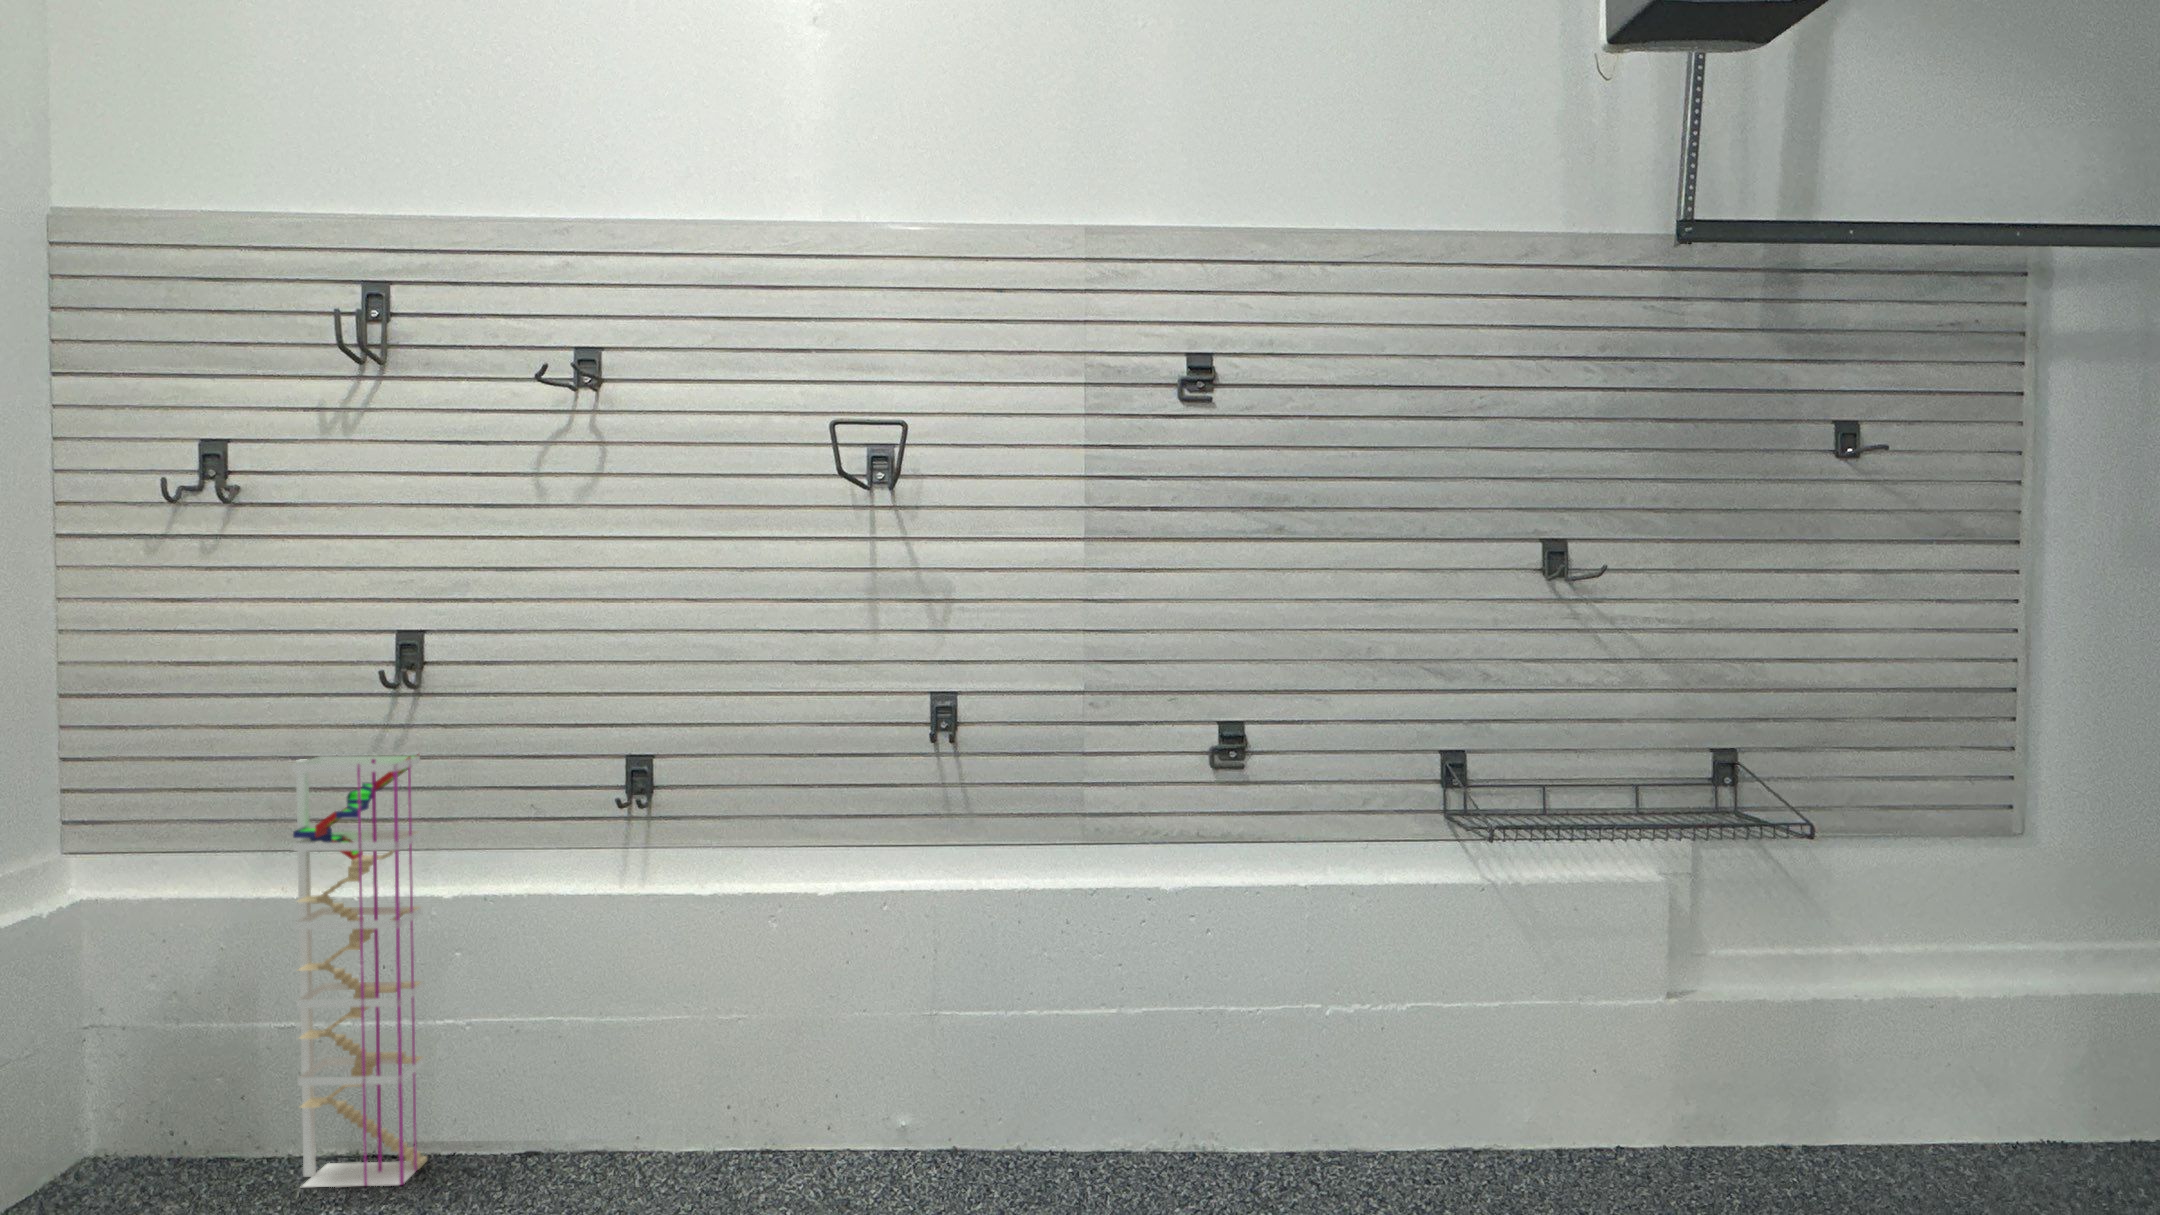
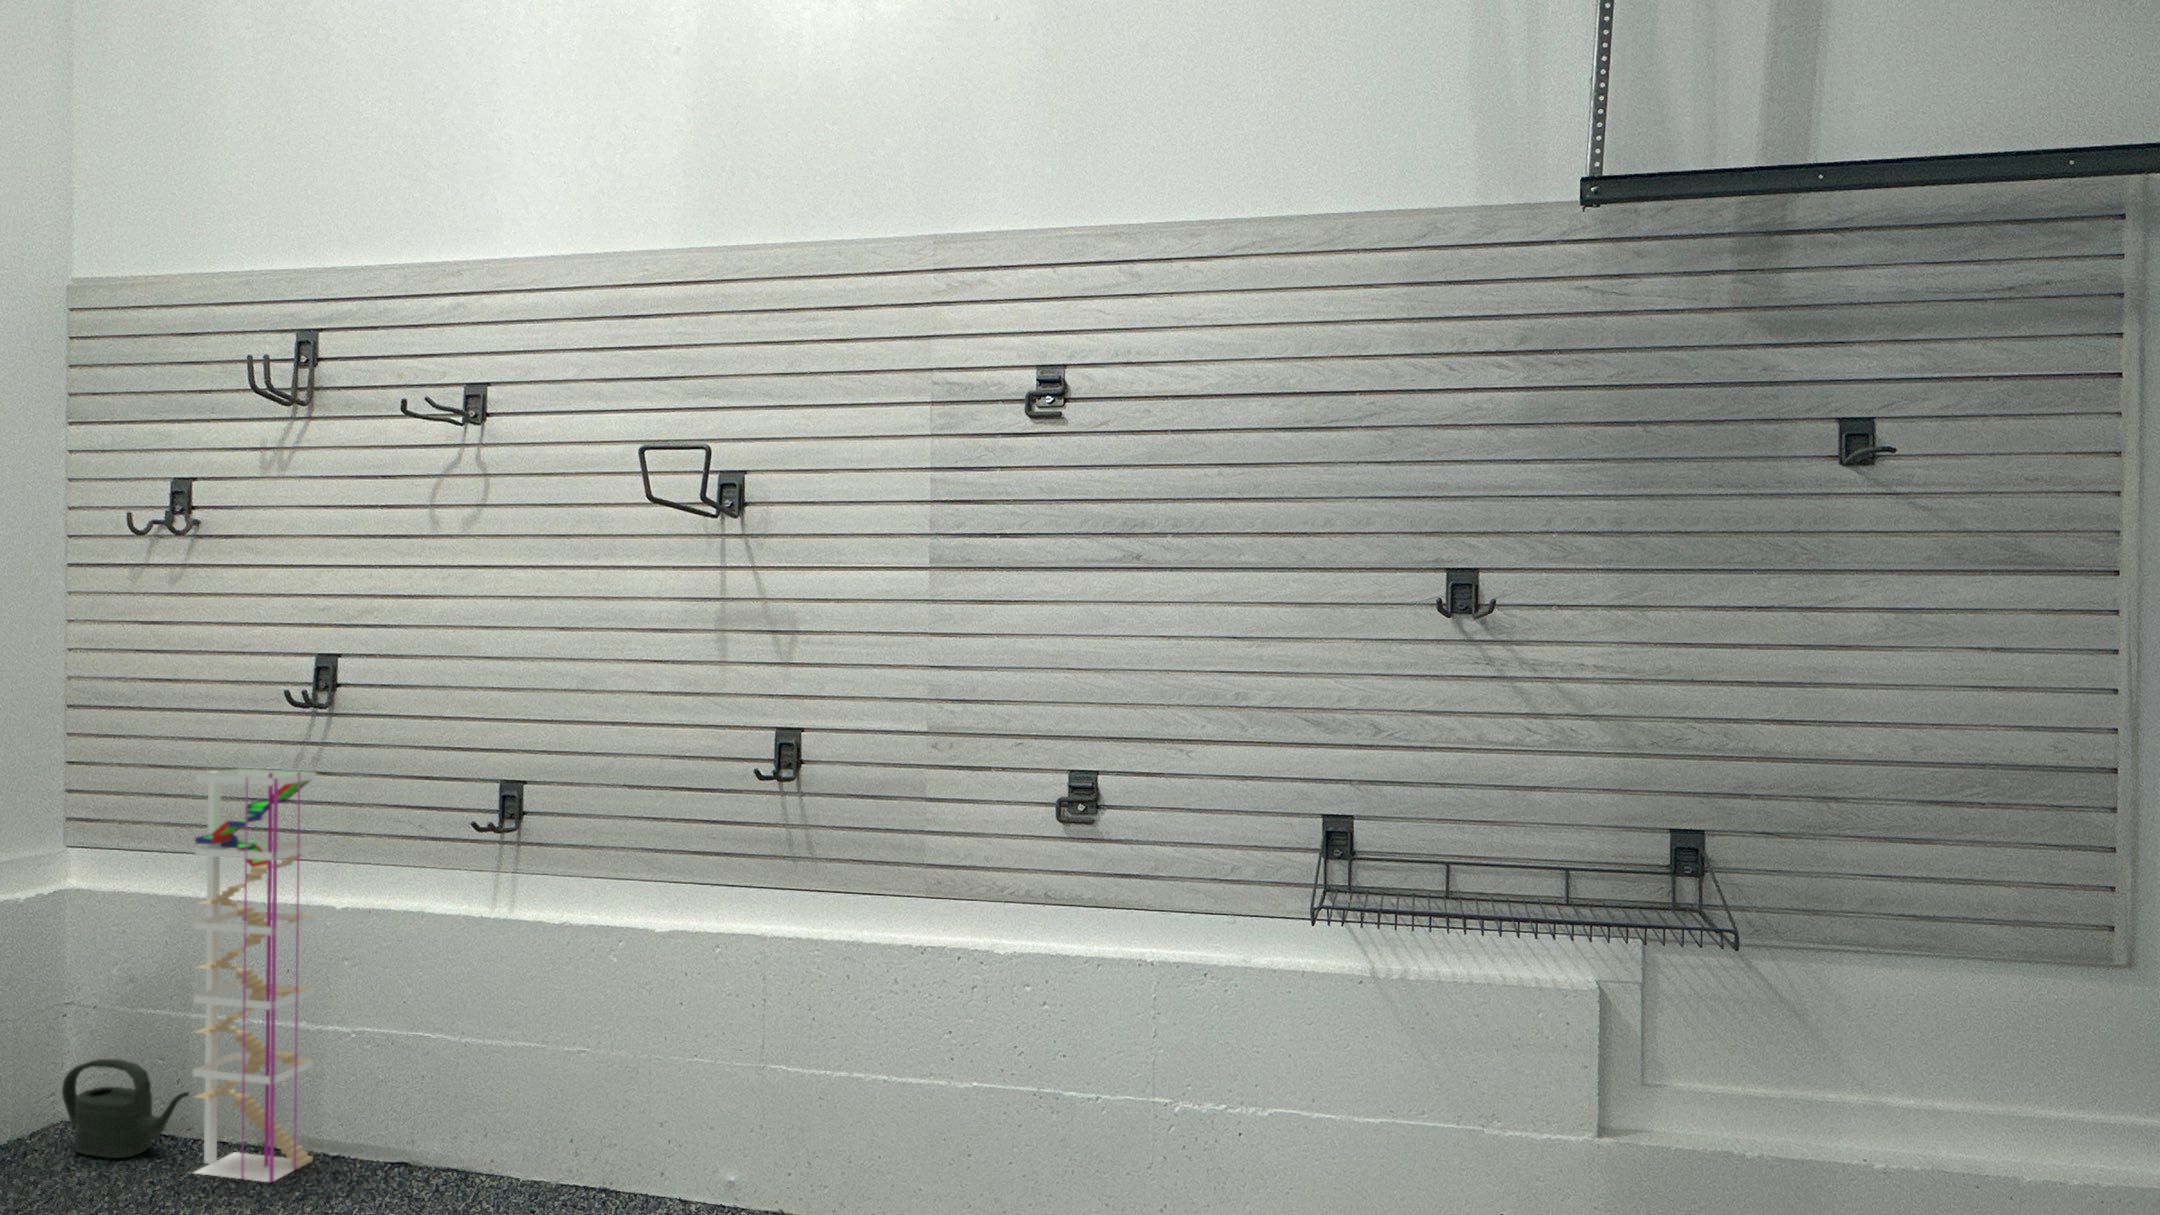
watering can: none [109,1079,280,1185] -> present [62,1059,189,1158]

